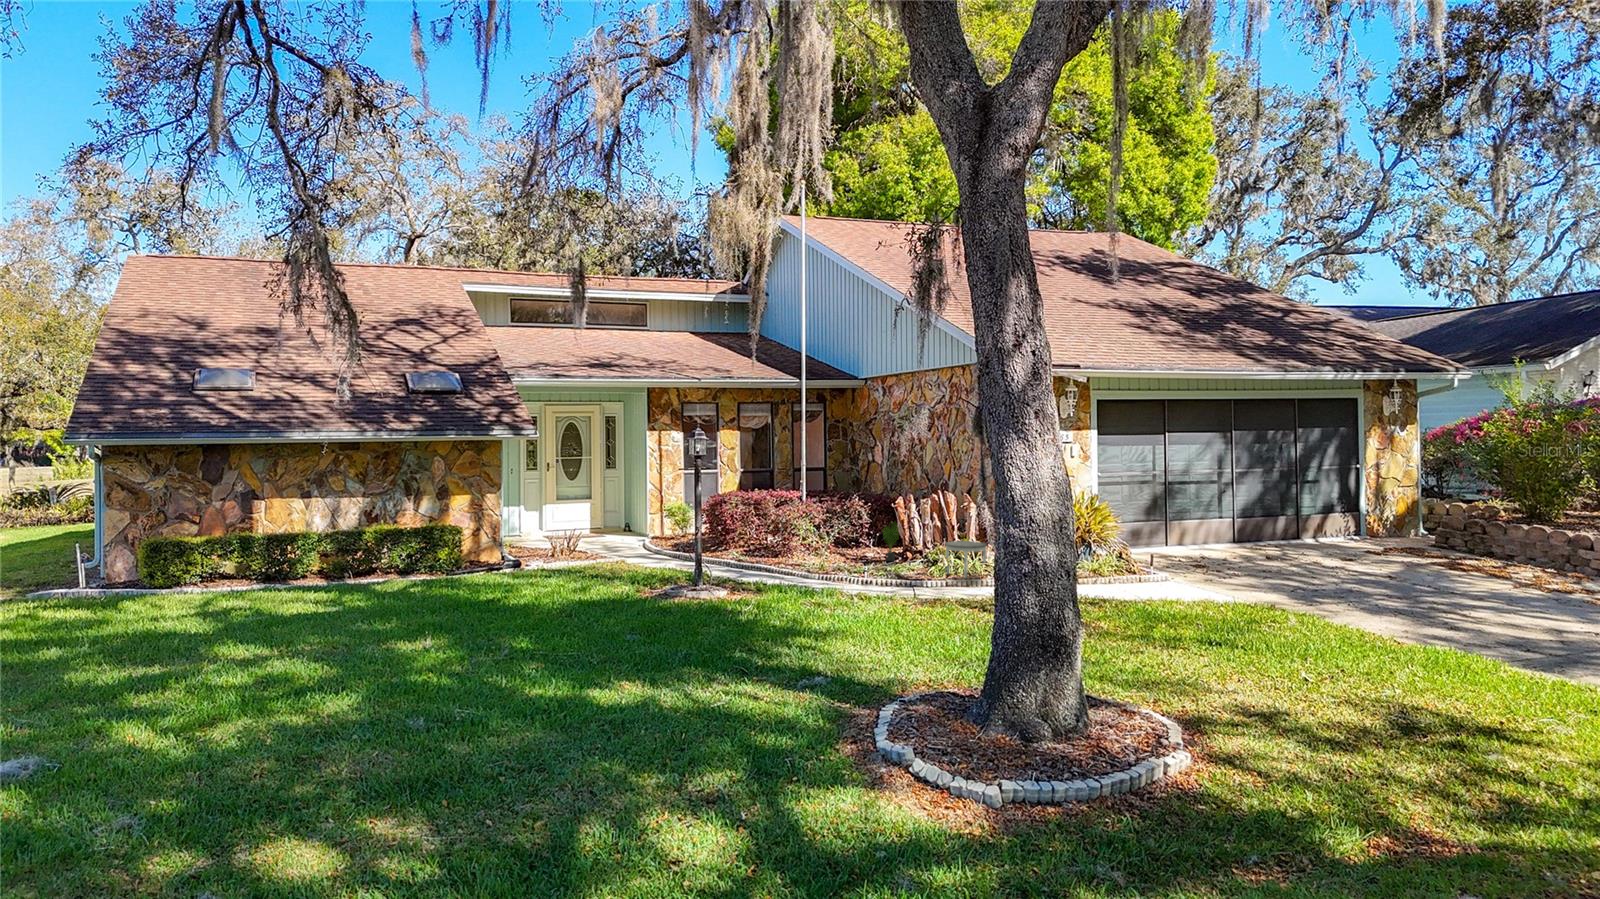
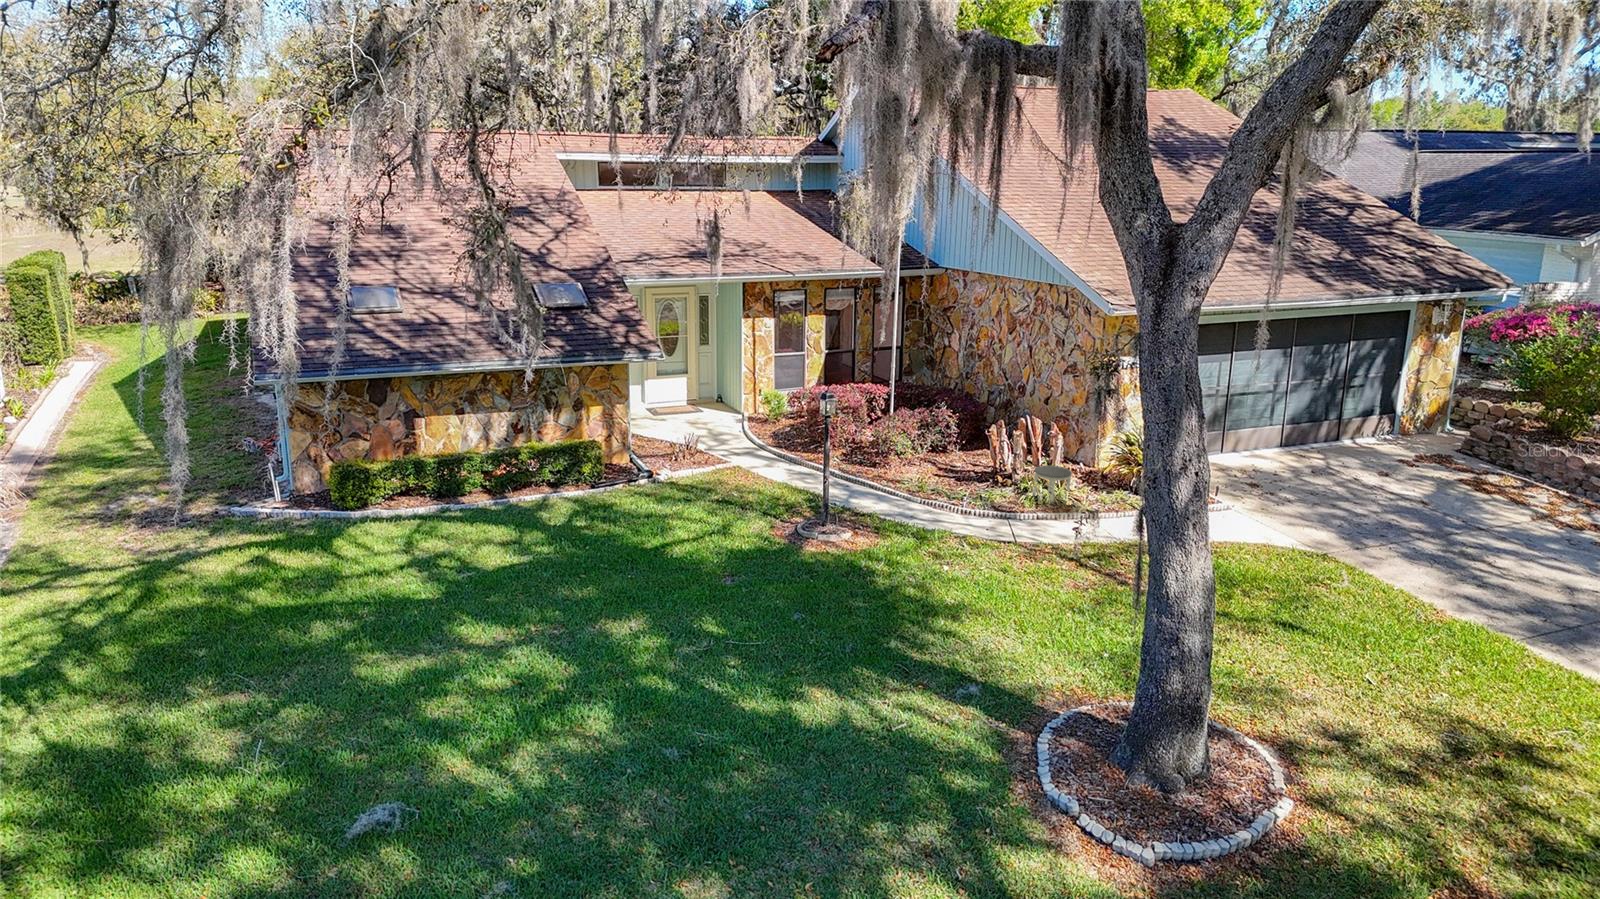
potted plant: present [884,527,898,561] -> none [970,435,992,471]

